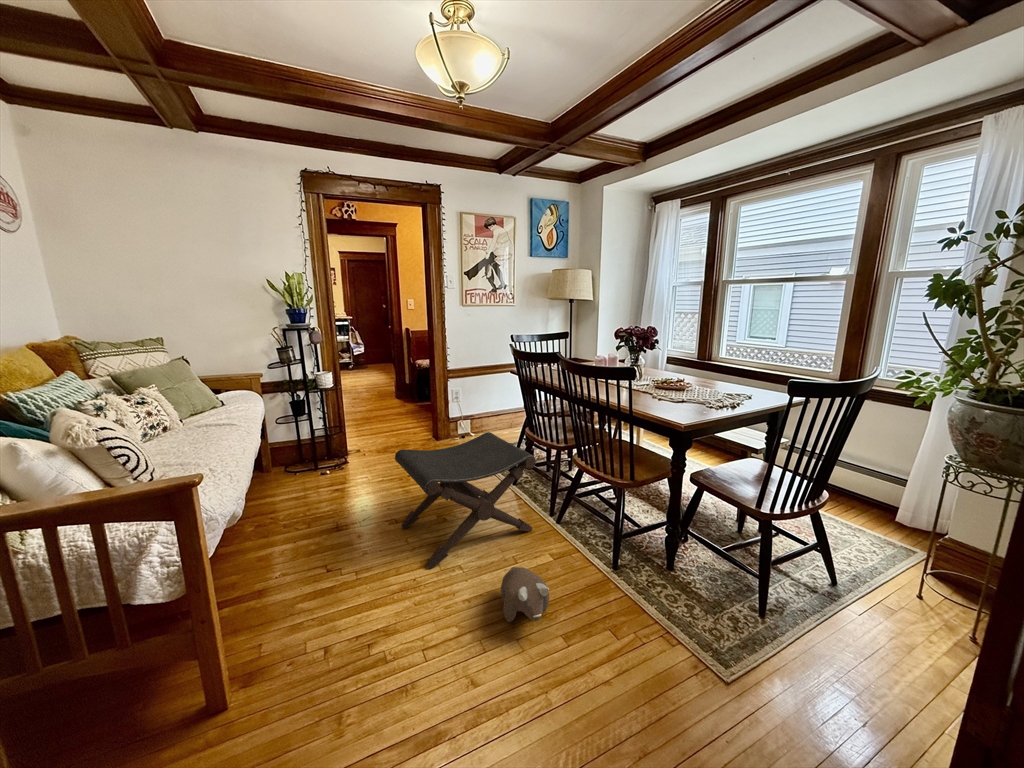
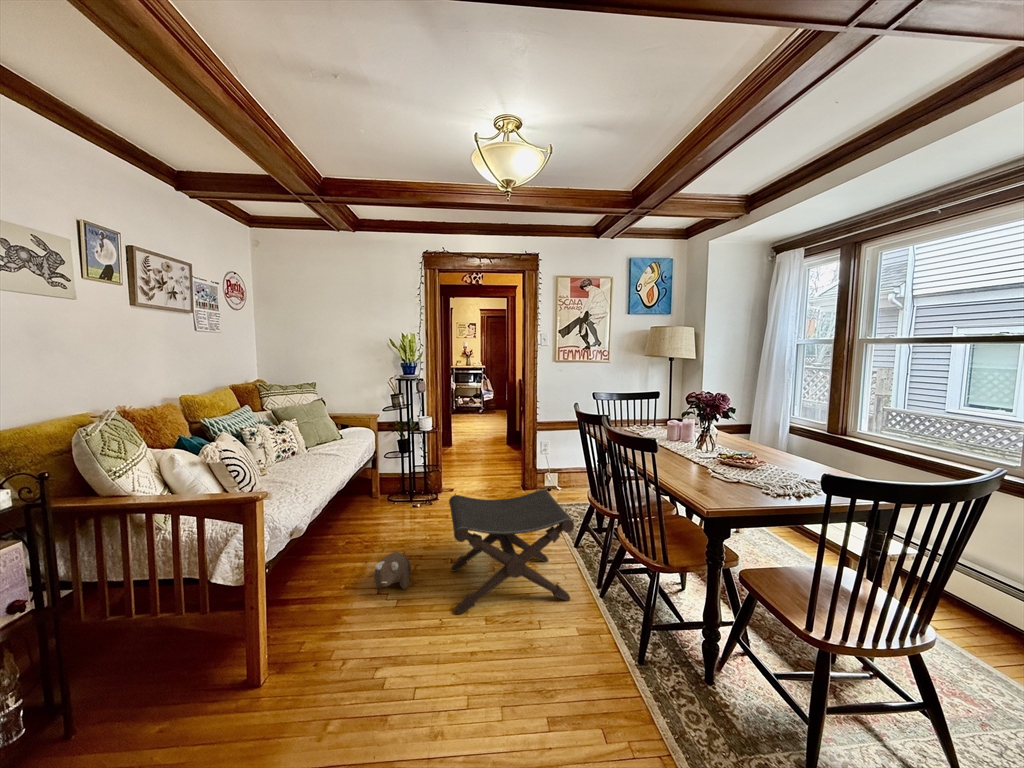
plush toy: present [501,567,549,622] -> present [374,552,411,589]

